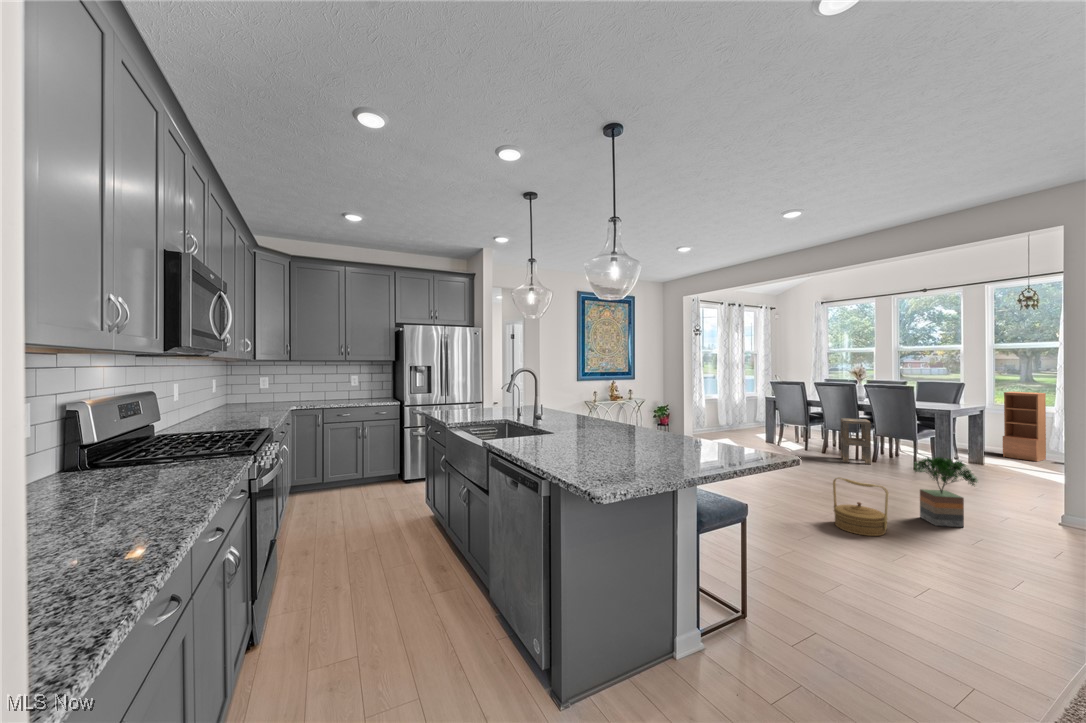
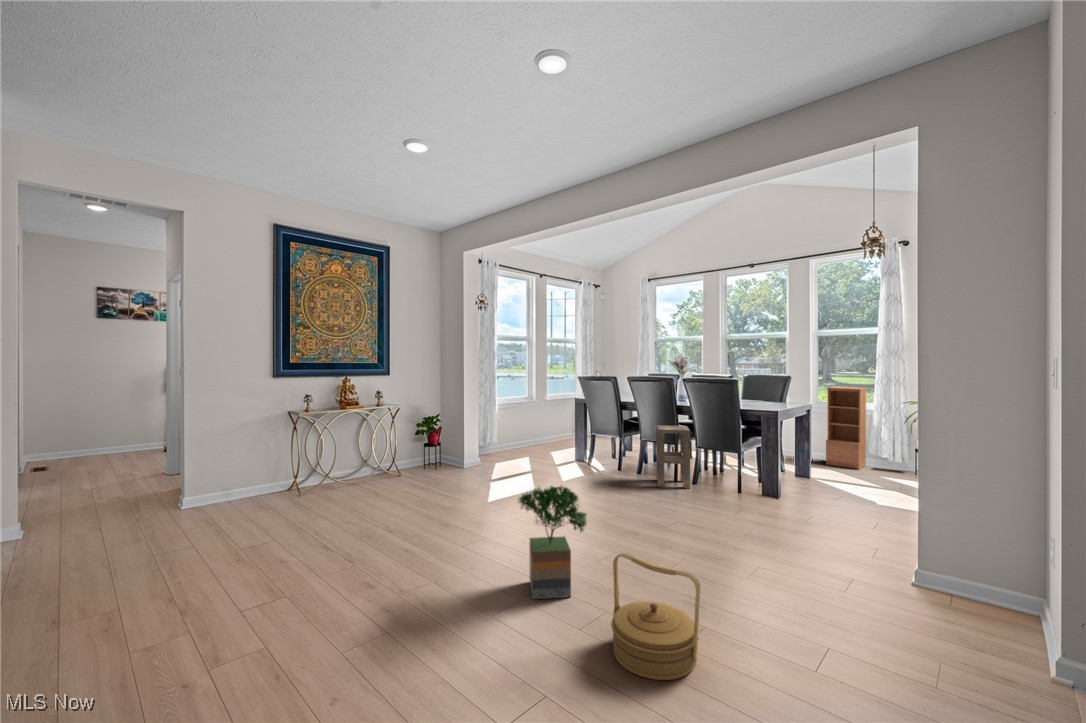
potted tree: present [914,457,978,527] -> present [518,486,587,599]

